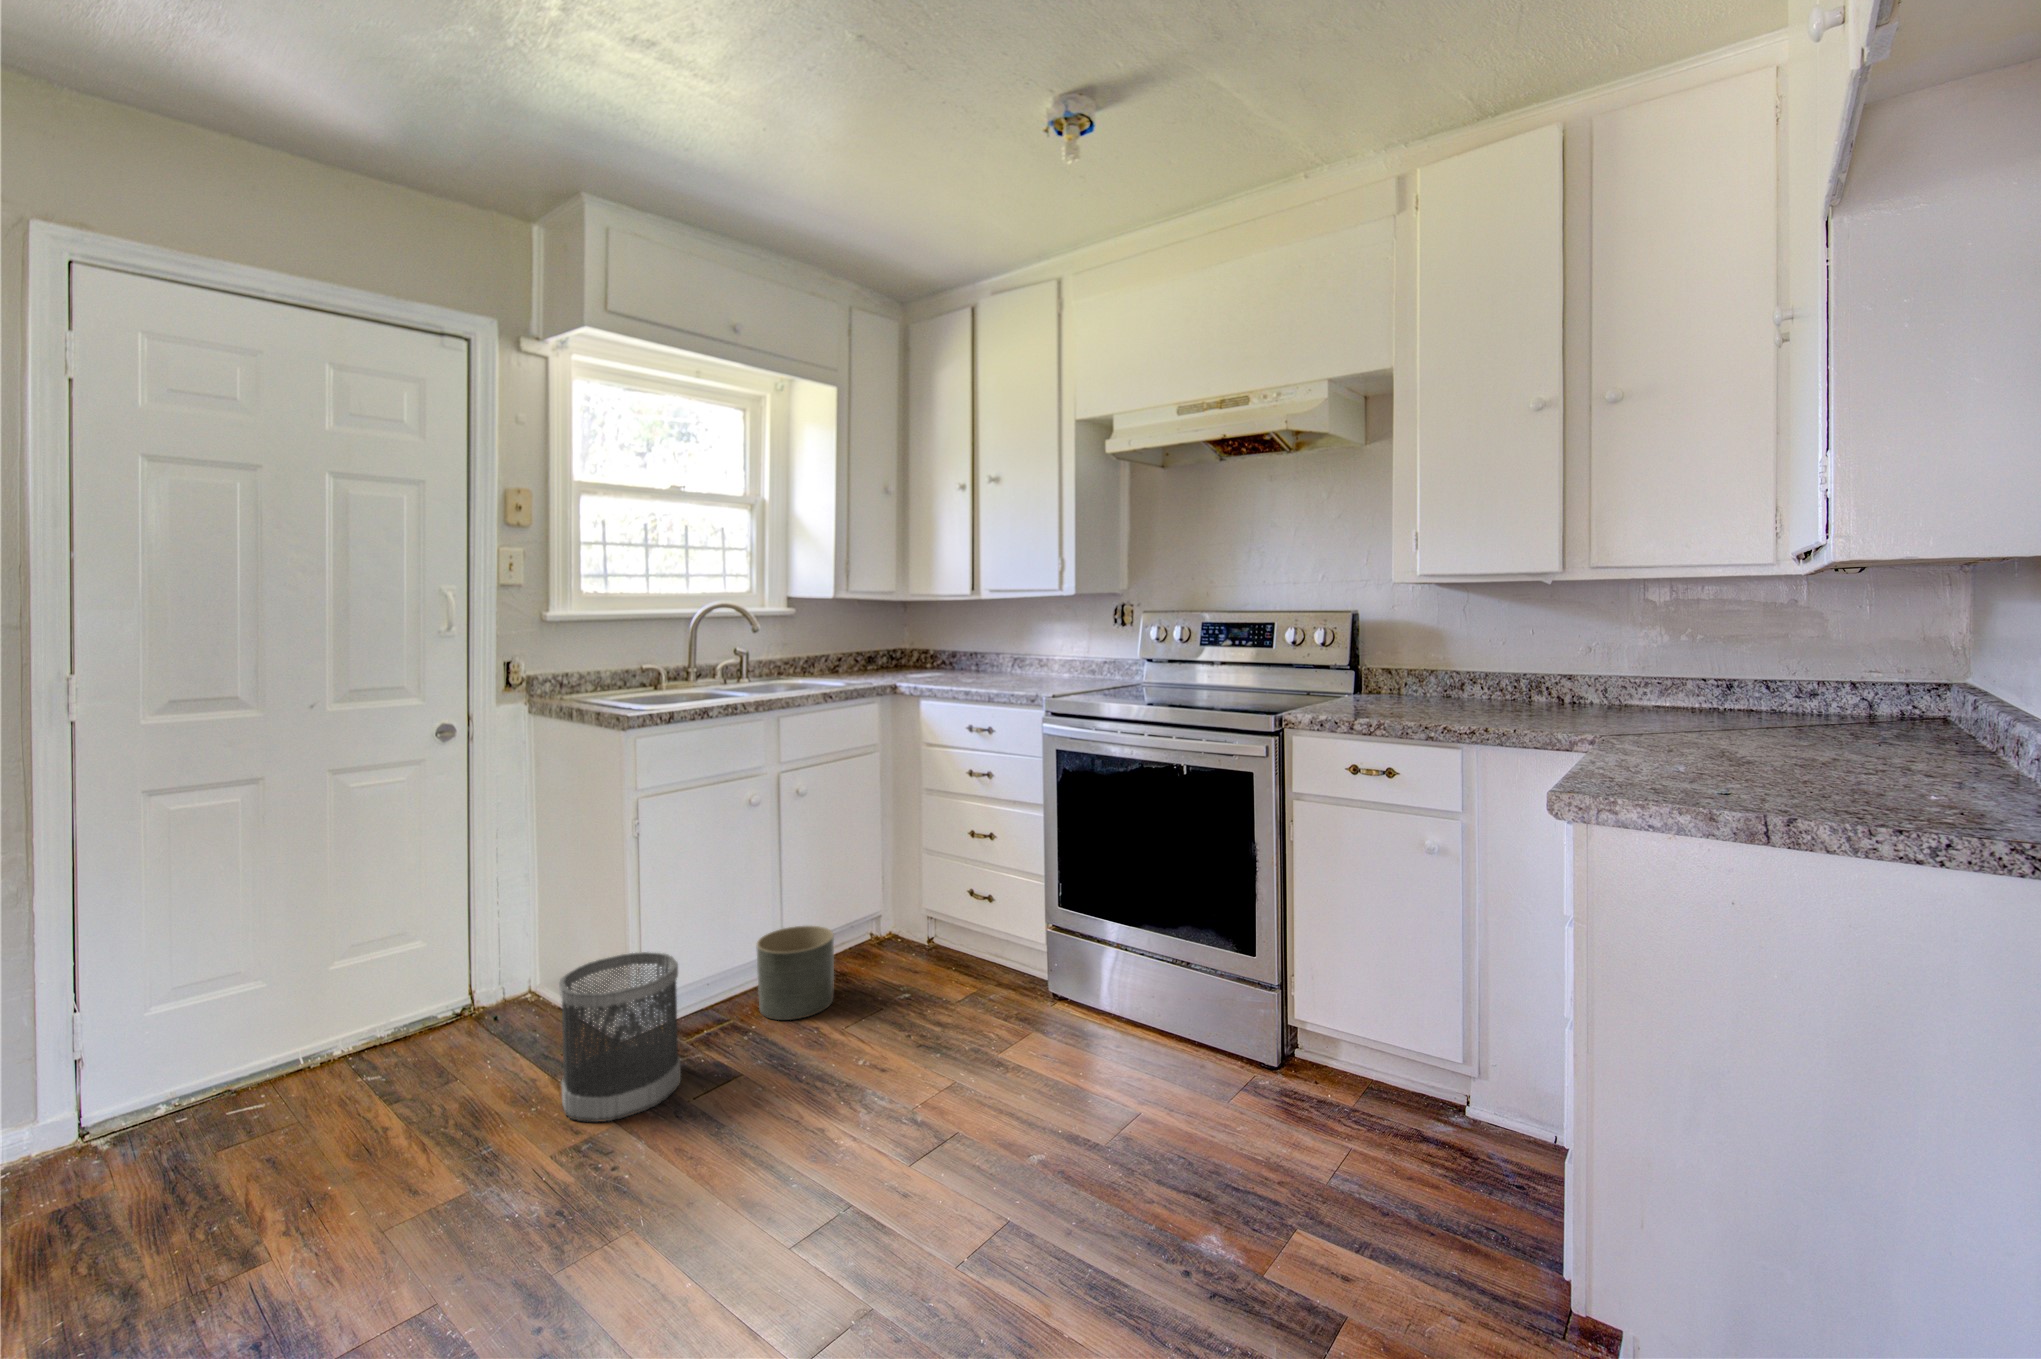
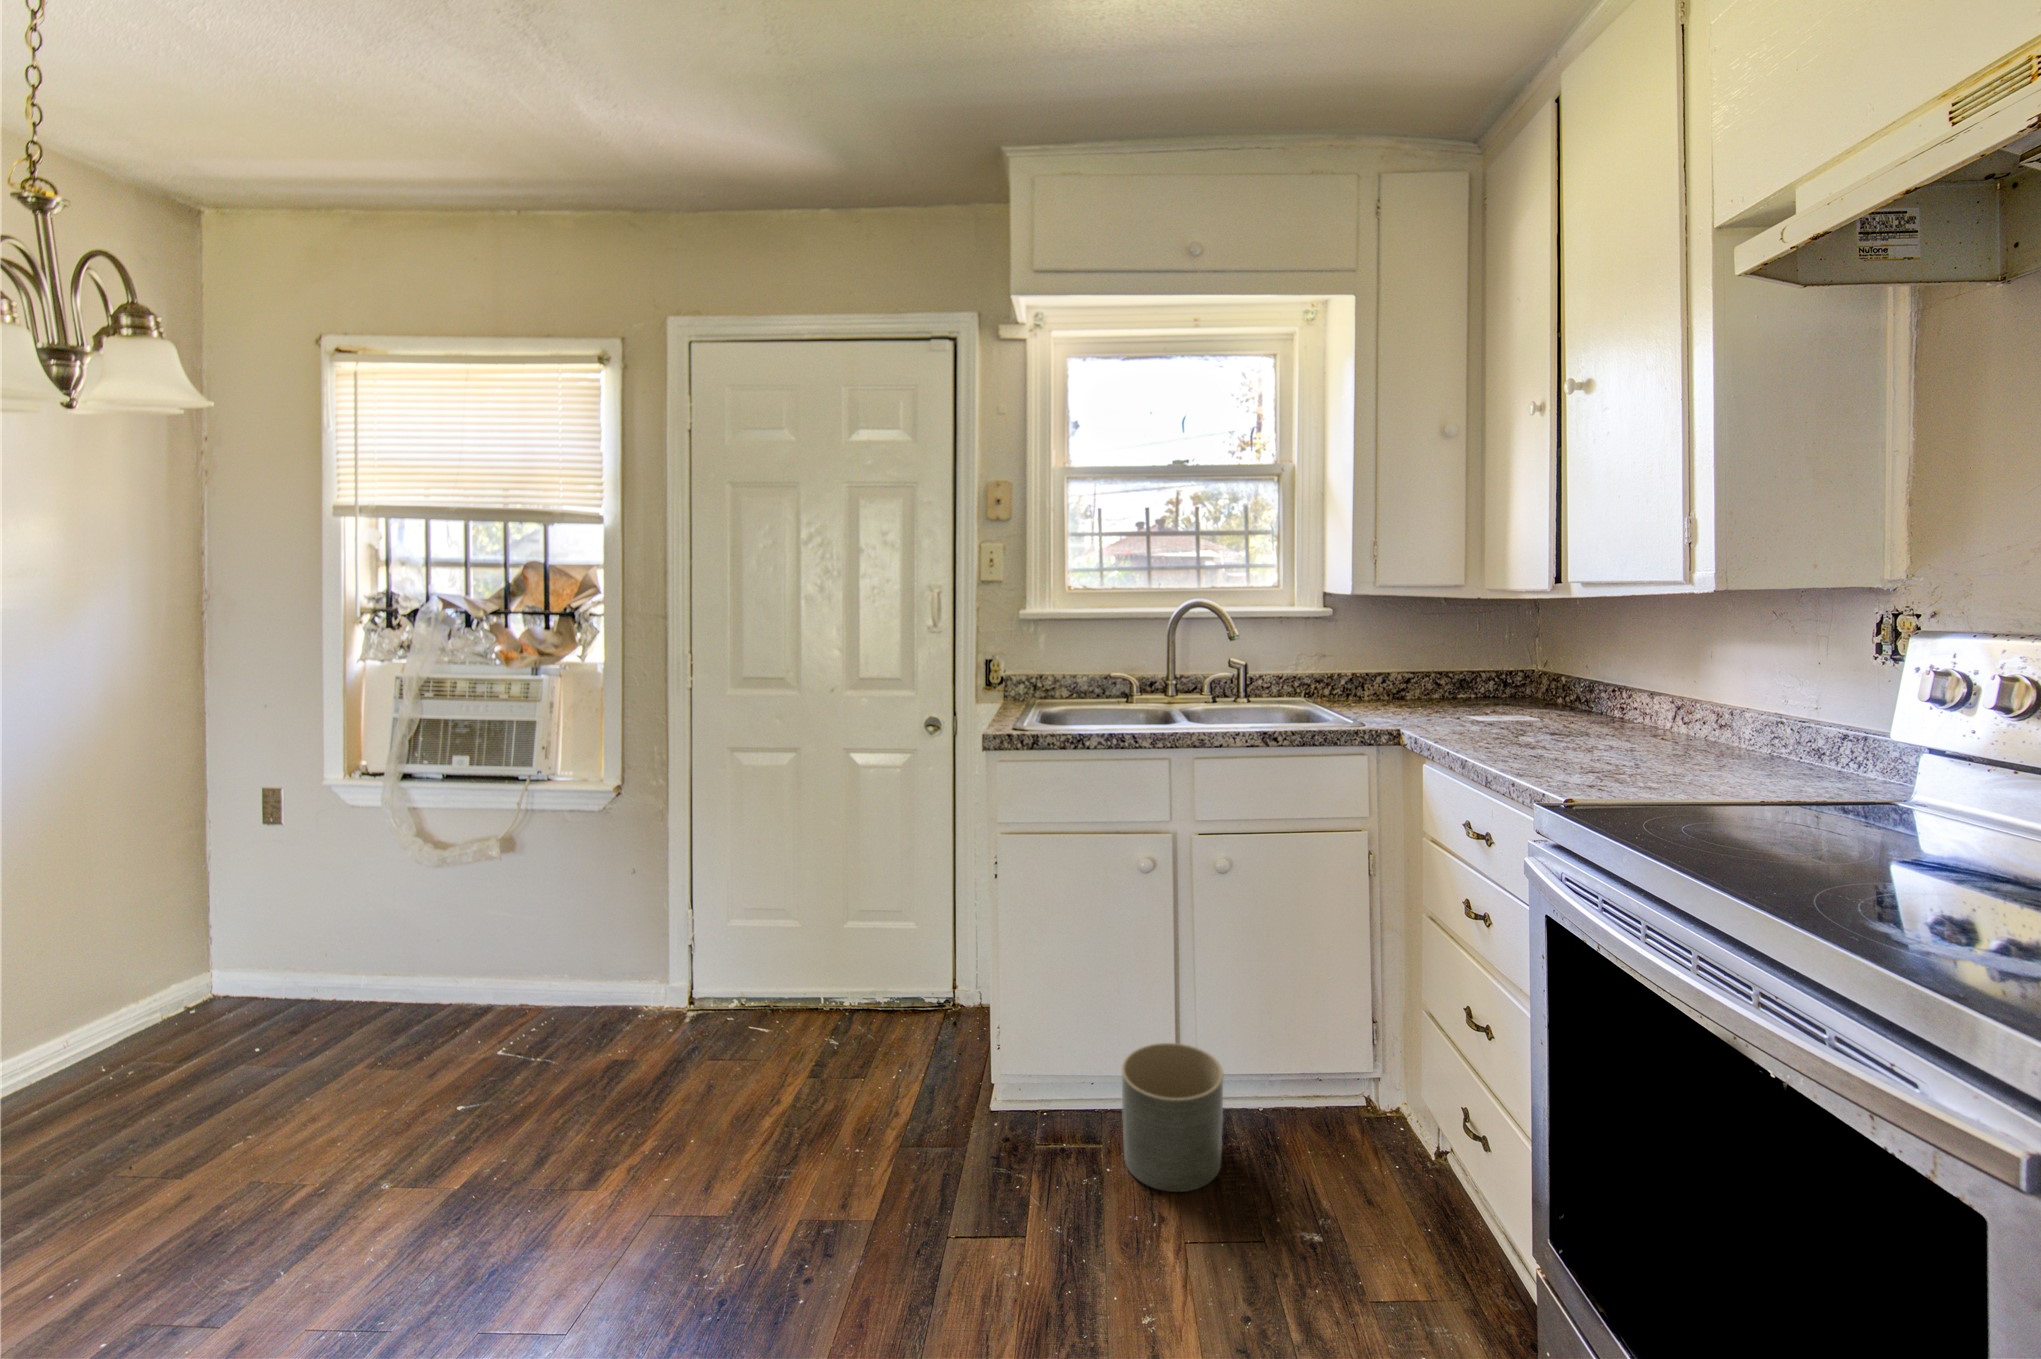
wastebasket: present [559,952,681,1122] -> none [852,1016,983,1233]

